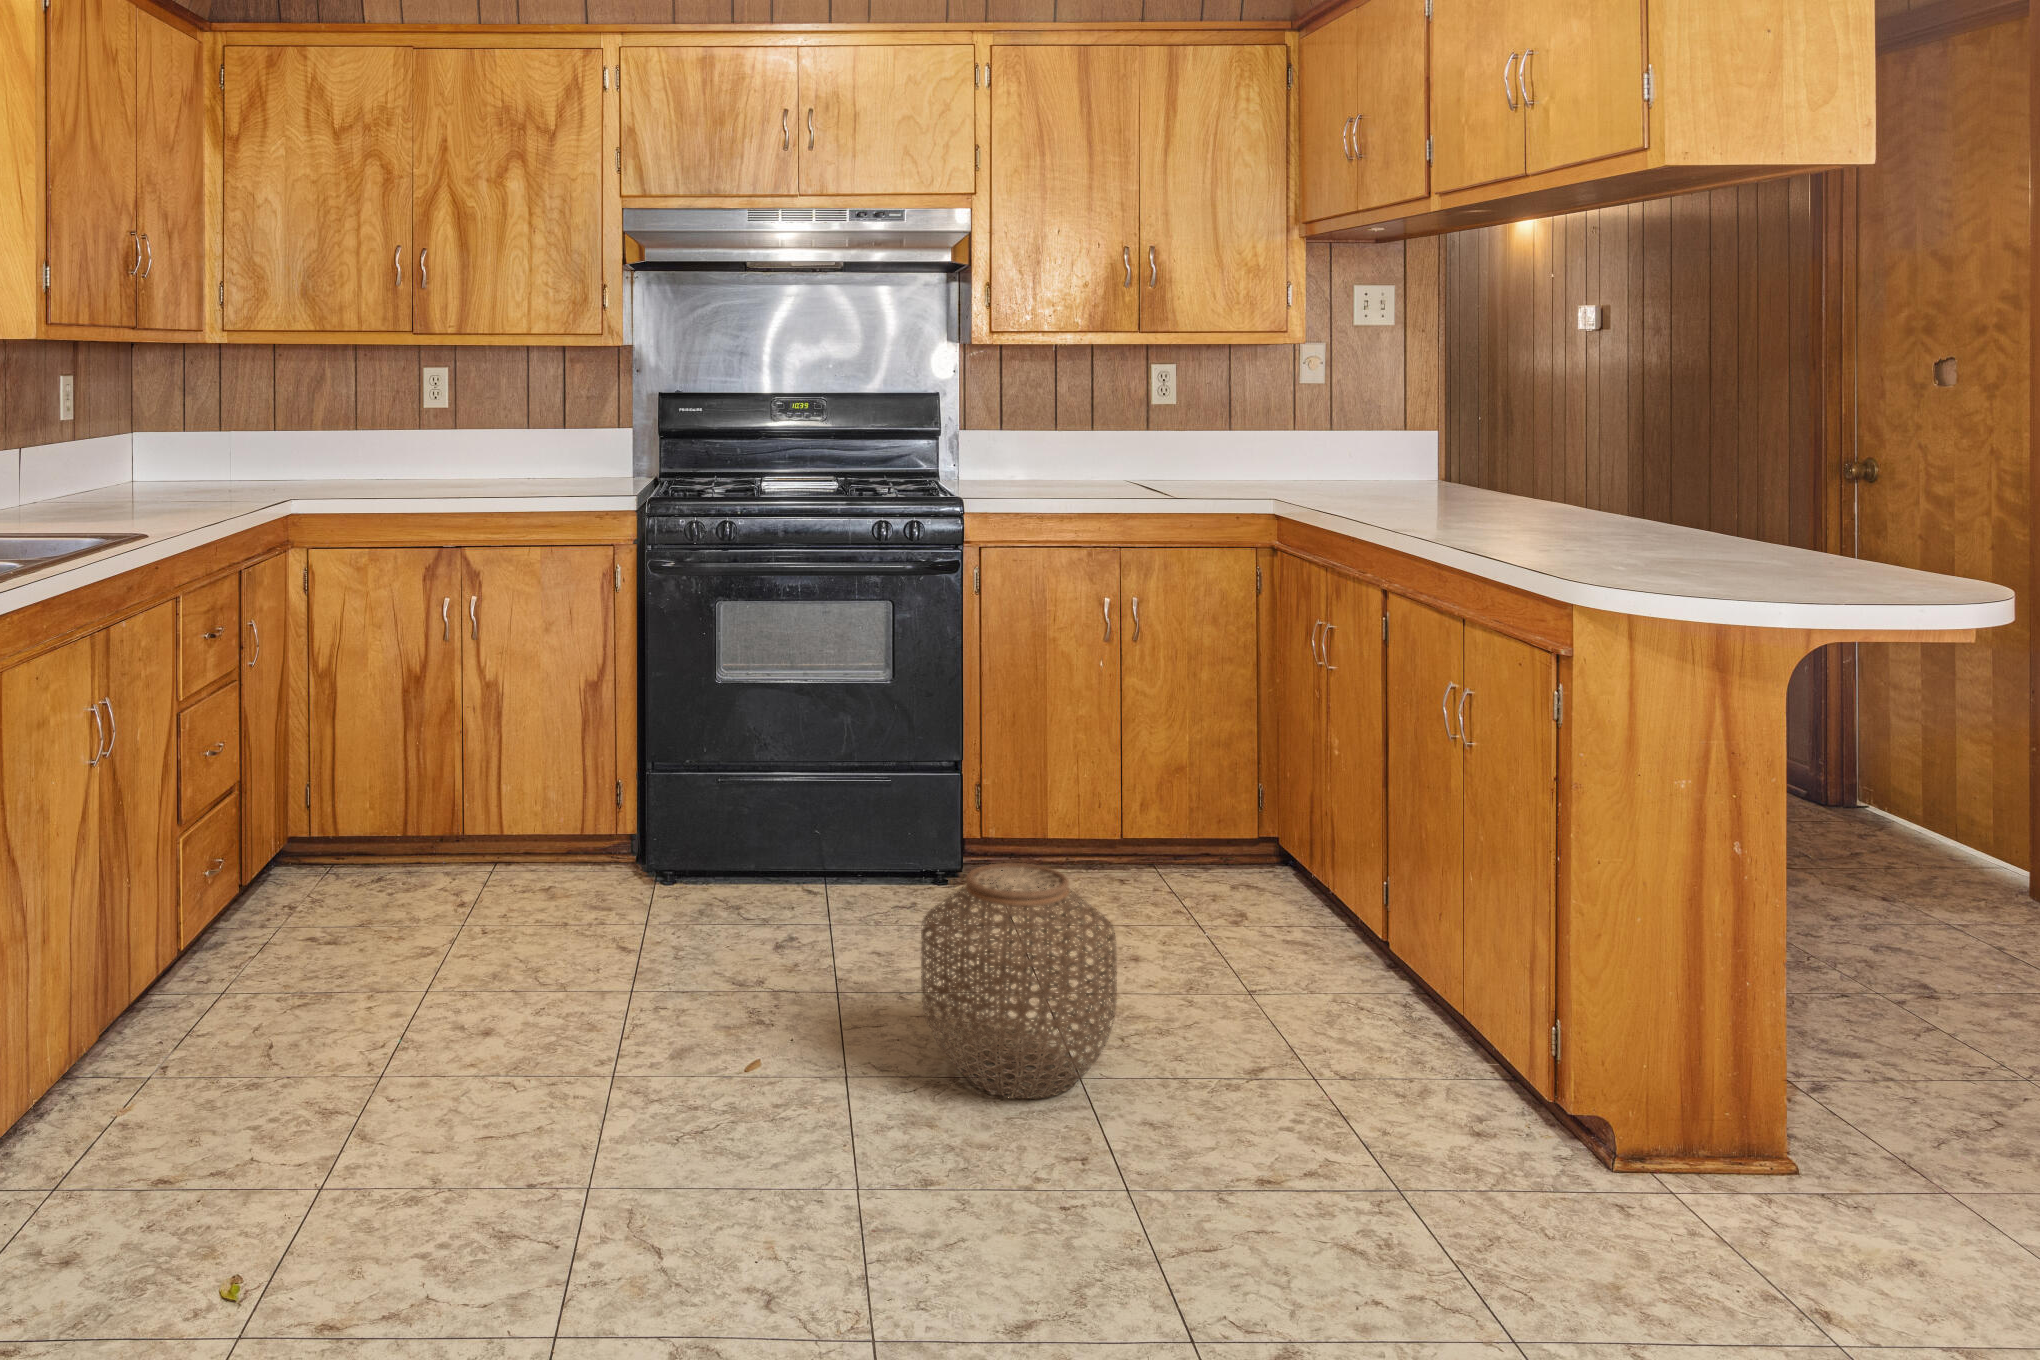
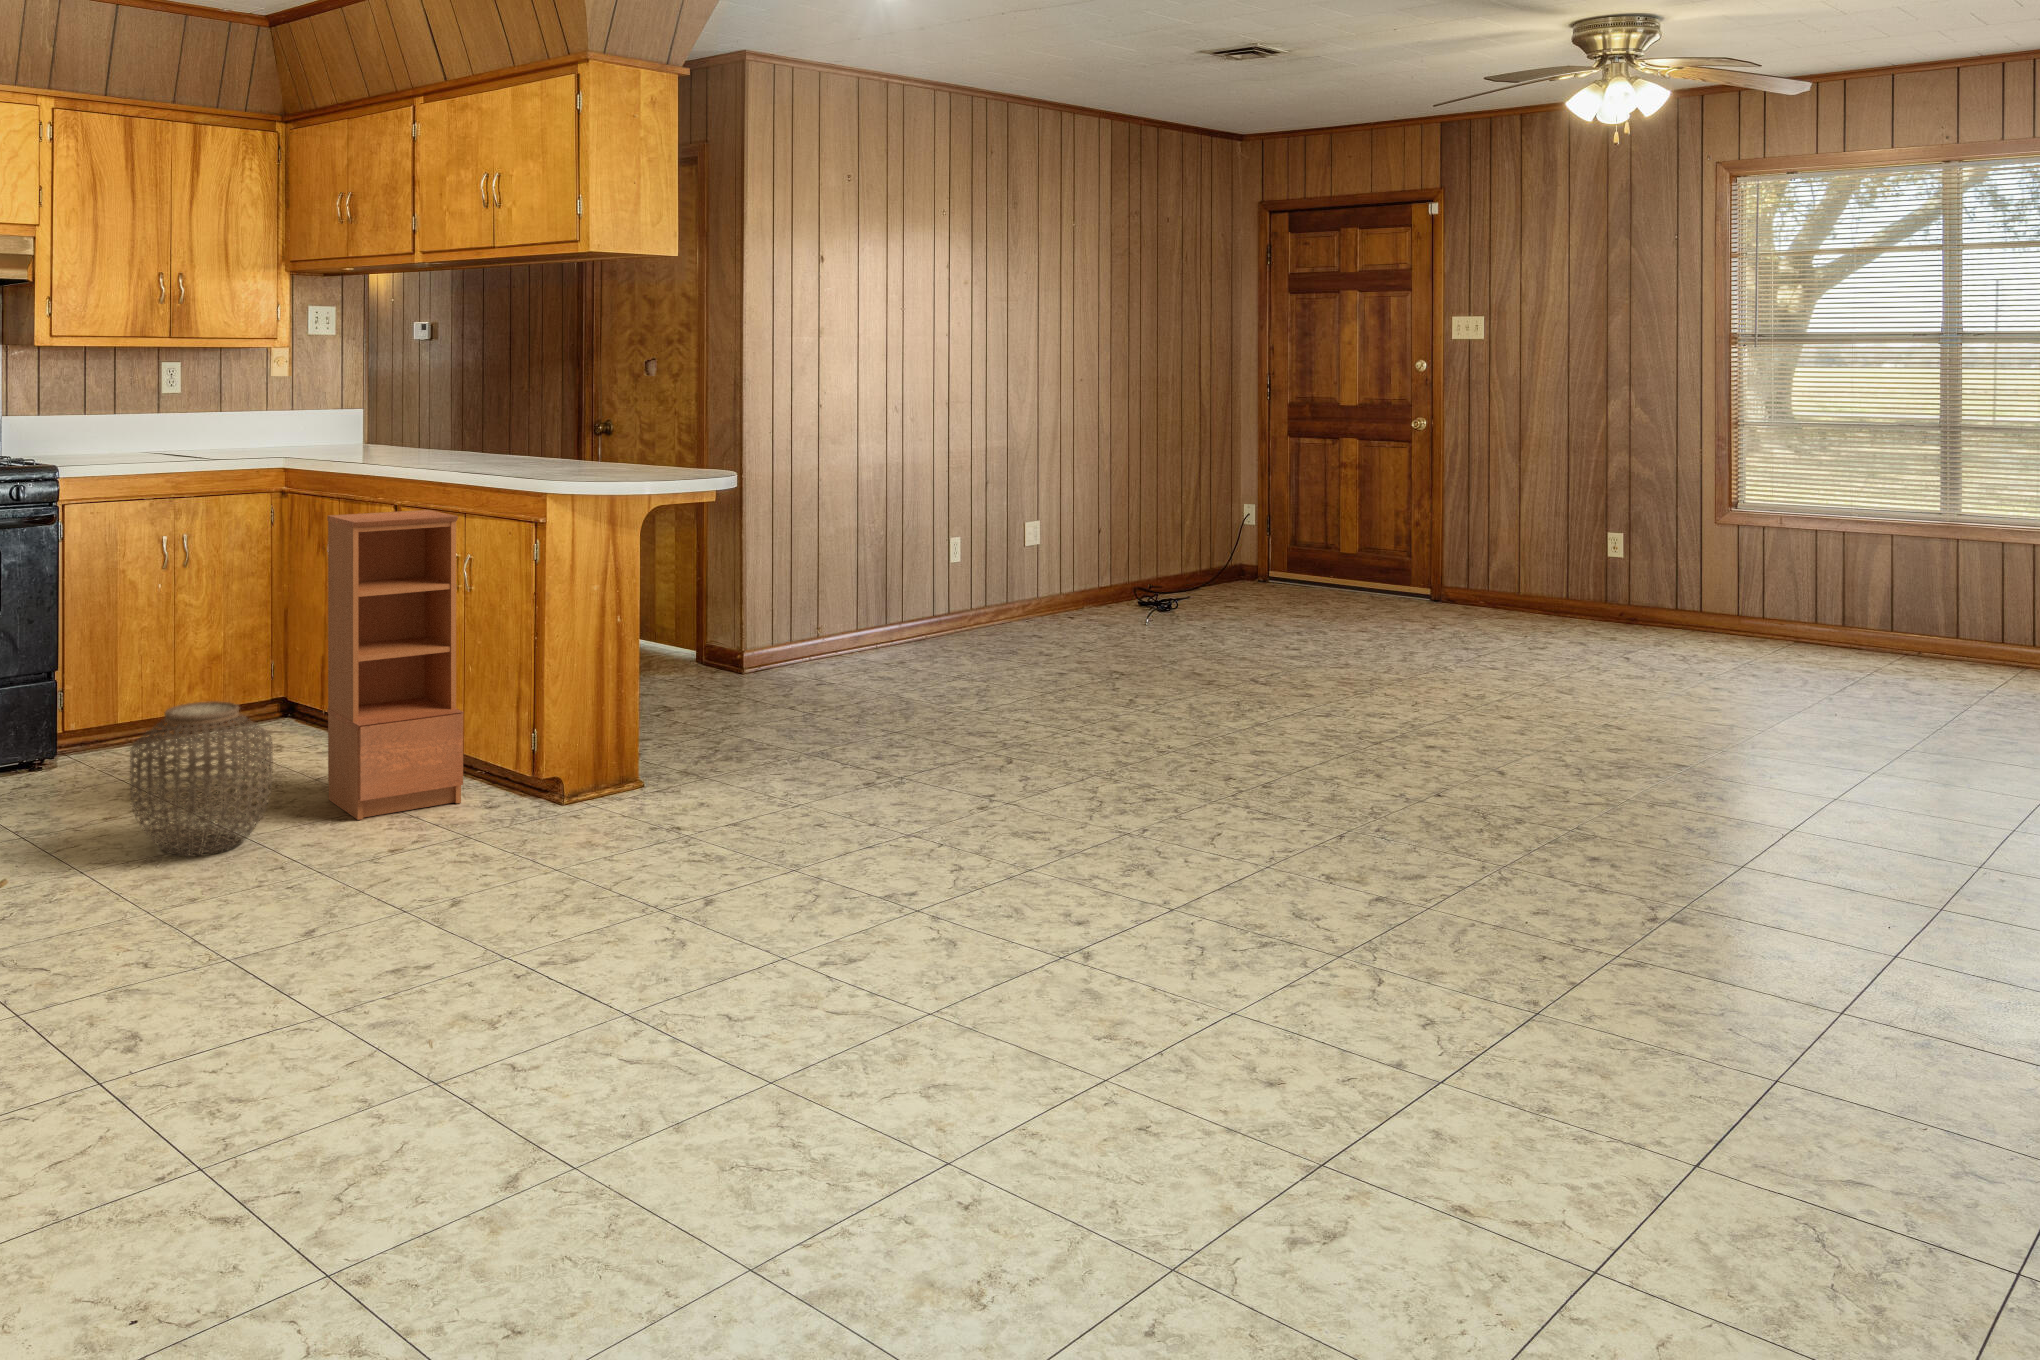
bookcase: none [1239,603,1438,1107] -> present [327,510,464,820]

